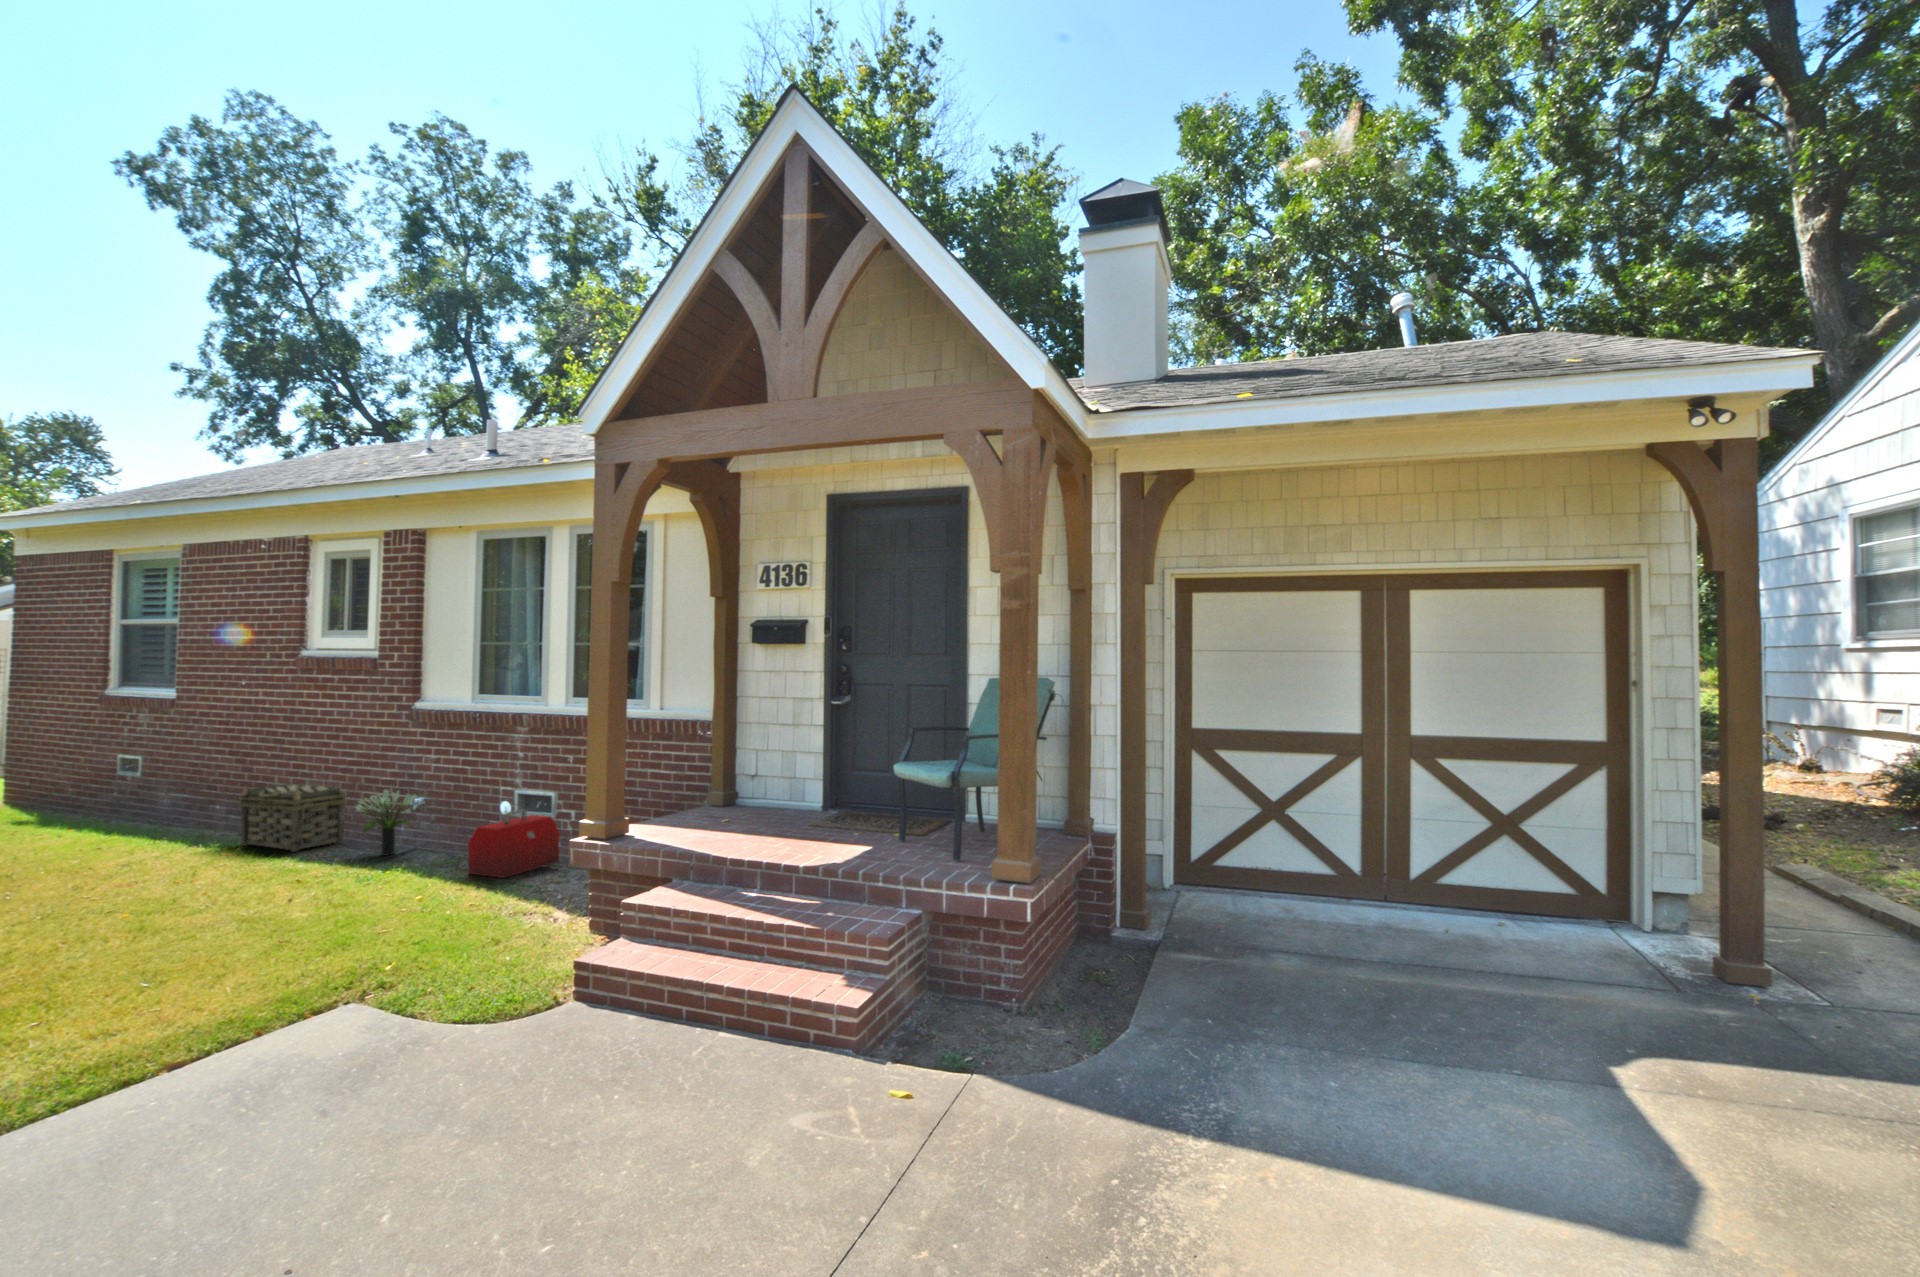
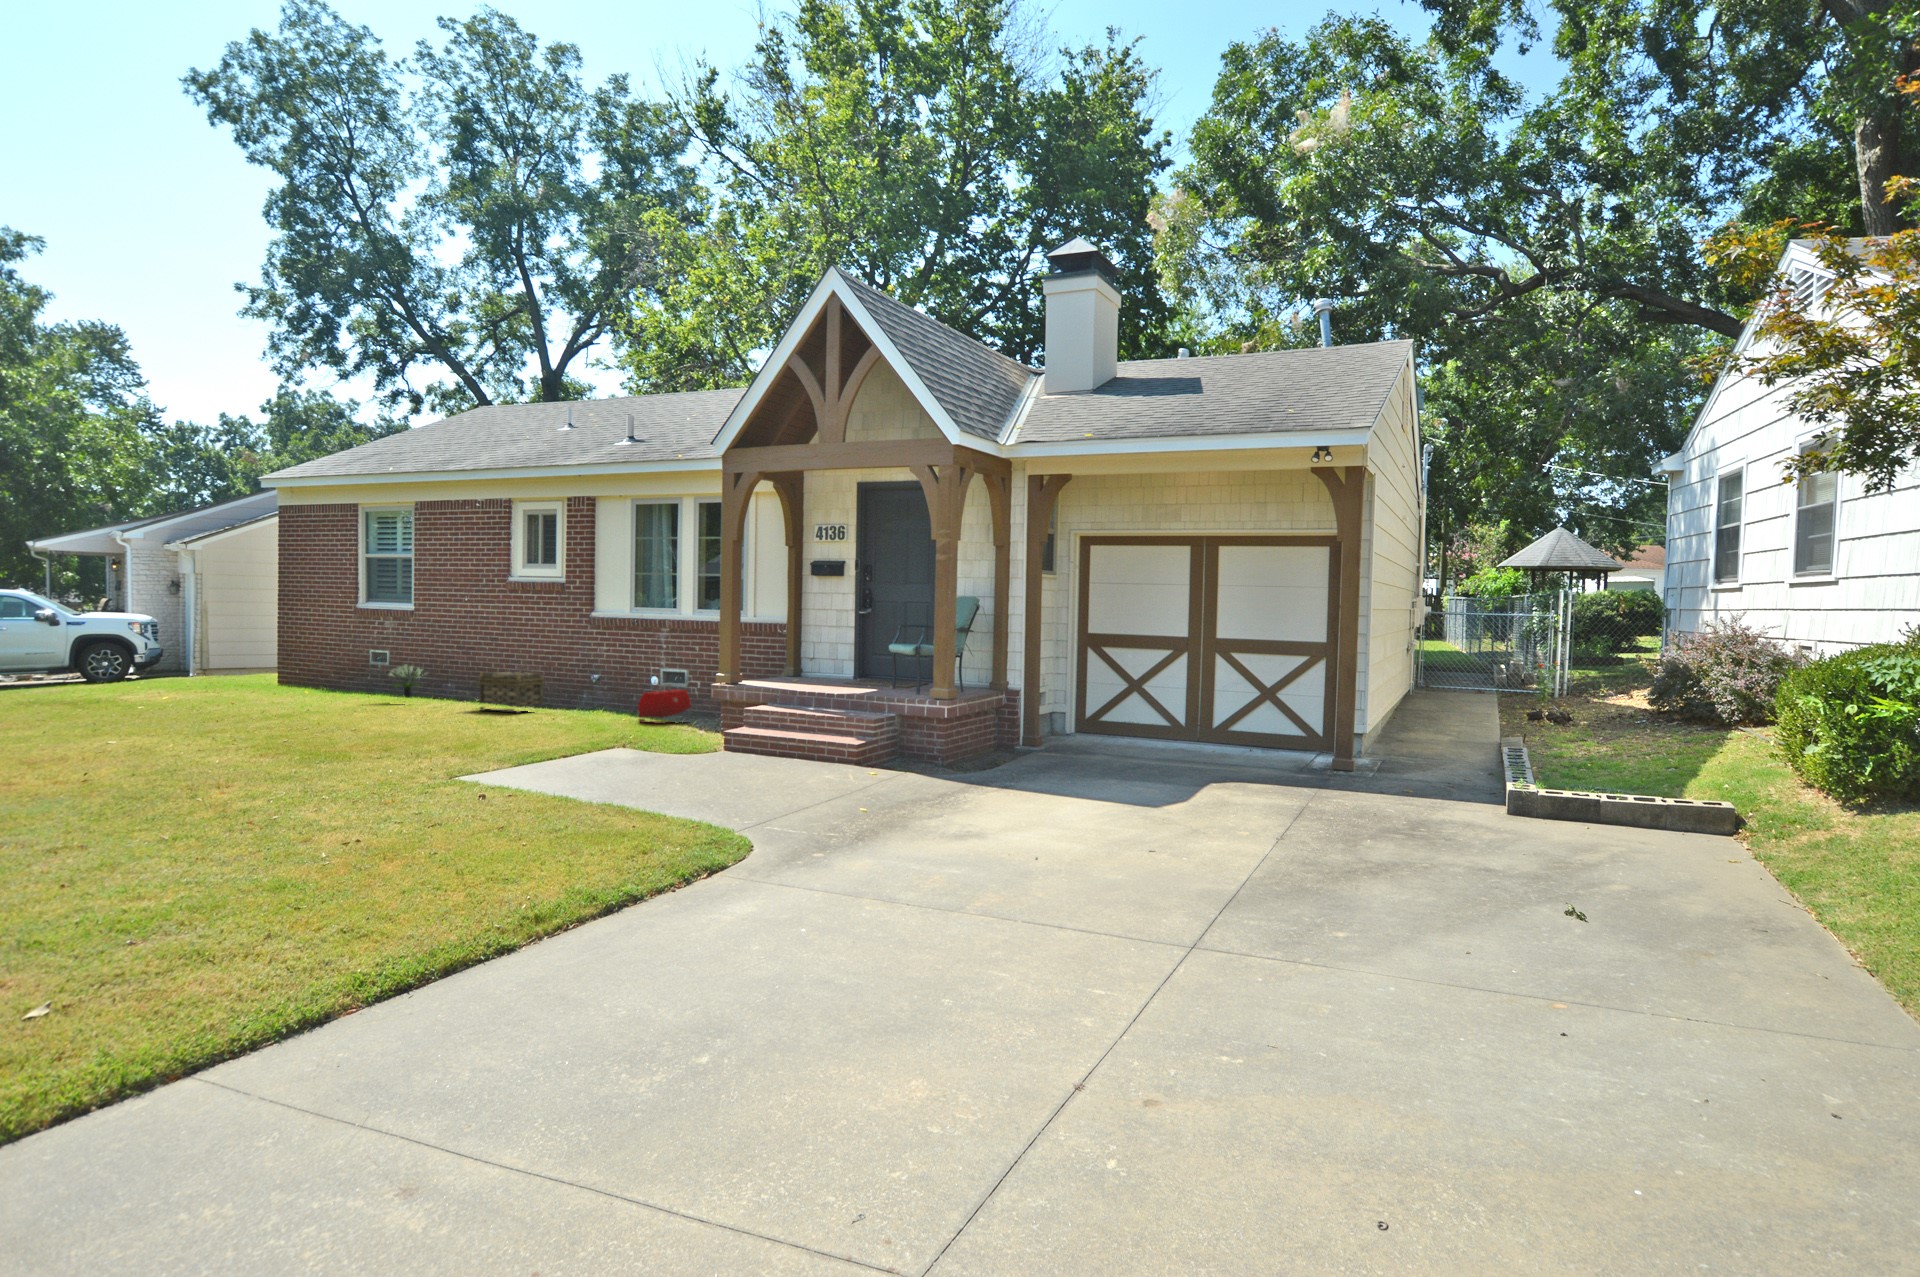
potted plant: present [356,790,425,856] -> present [389,665,422,697]

